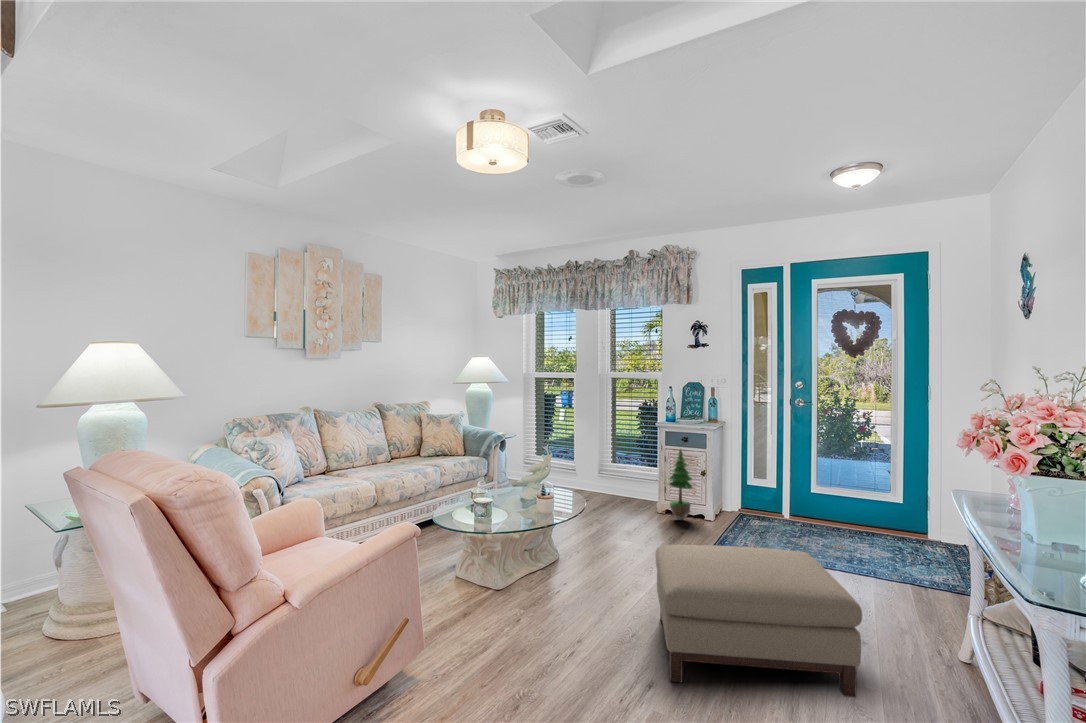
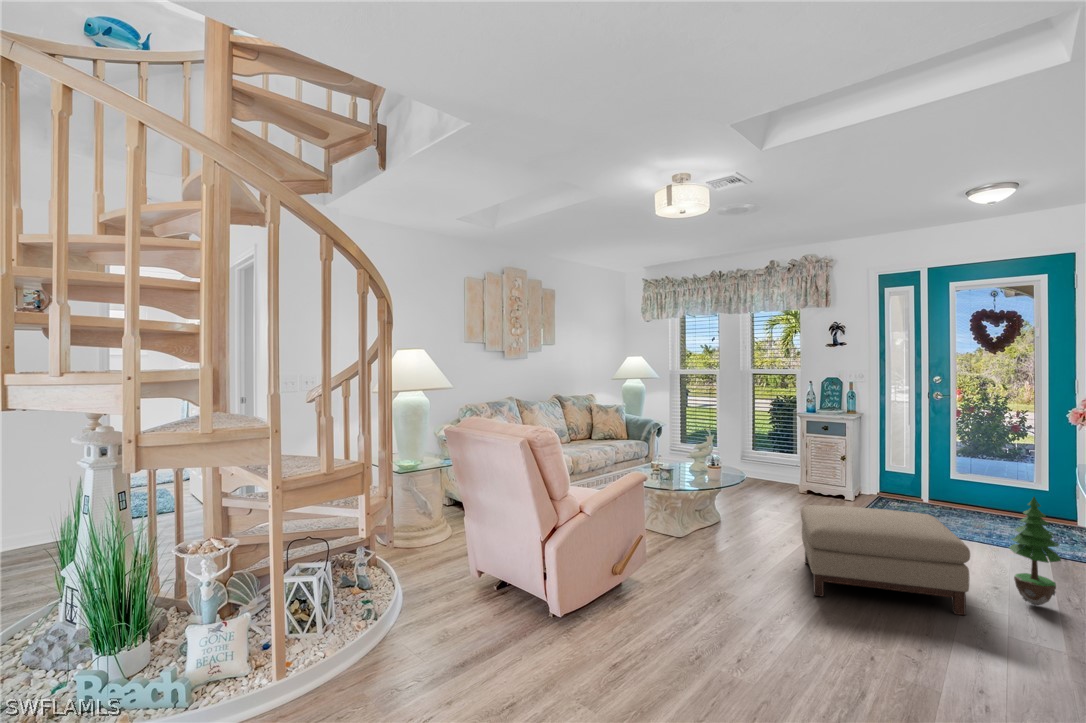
potted tree: present [668,450,693,520] -> present [1009,497,1061,605]

